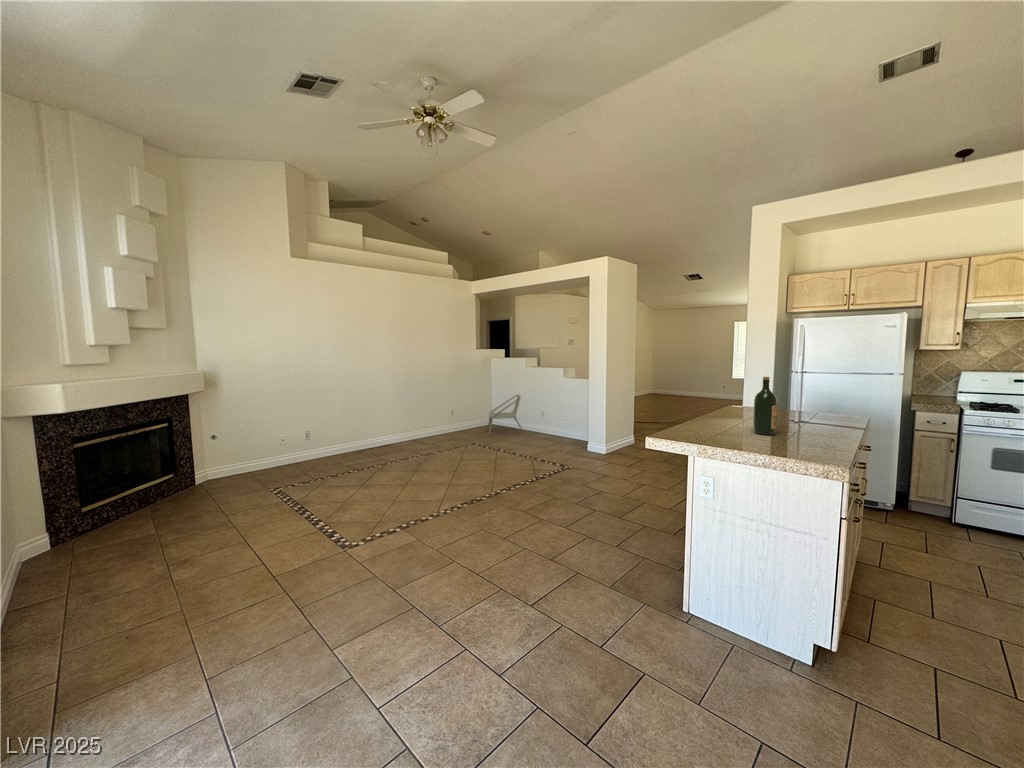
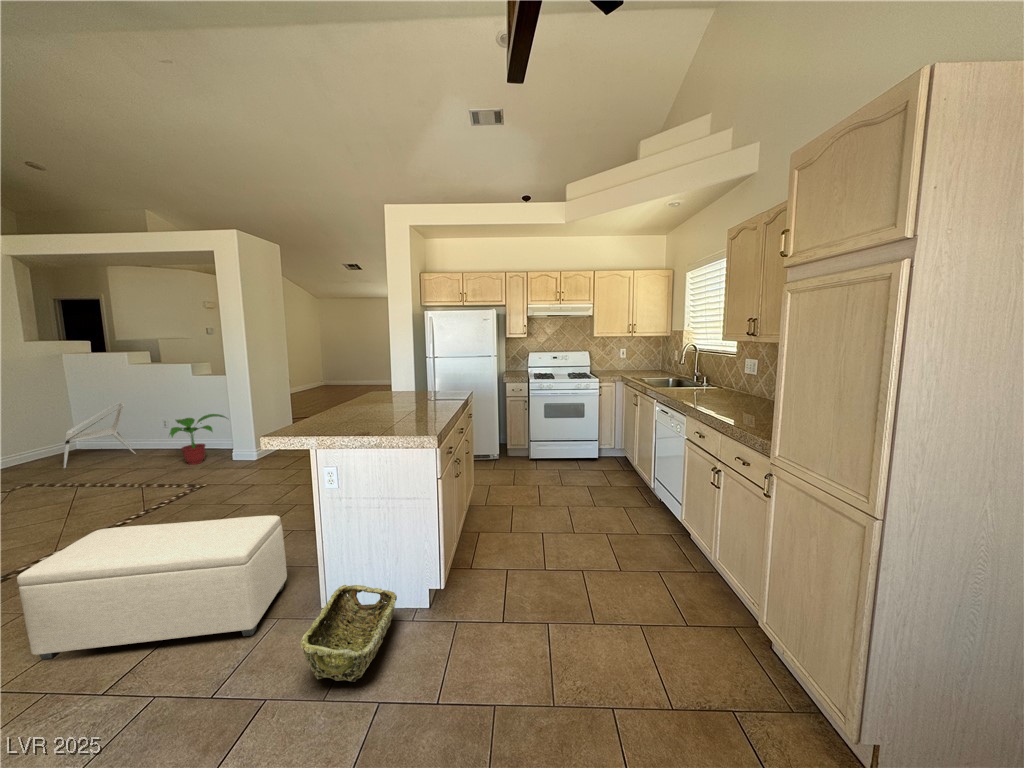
wine bottle: present [754,377,777,435] -> none [374,362,395,416]
potted plant: none [547,410,587,449] -> present [170,414,226,465]
ottoman: none [494,486,650,608] -> present [17,515,287,660]
woven basket: none [682,597,776,702] -> present [300,585,397,682]

